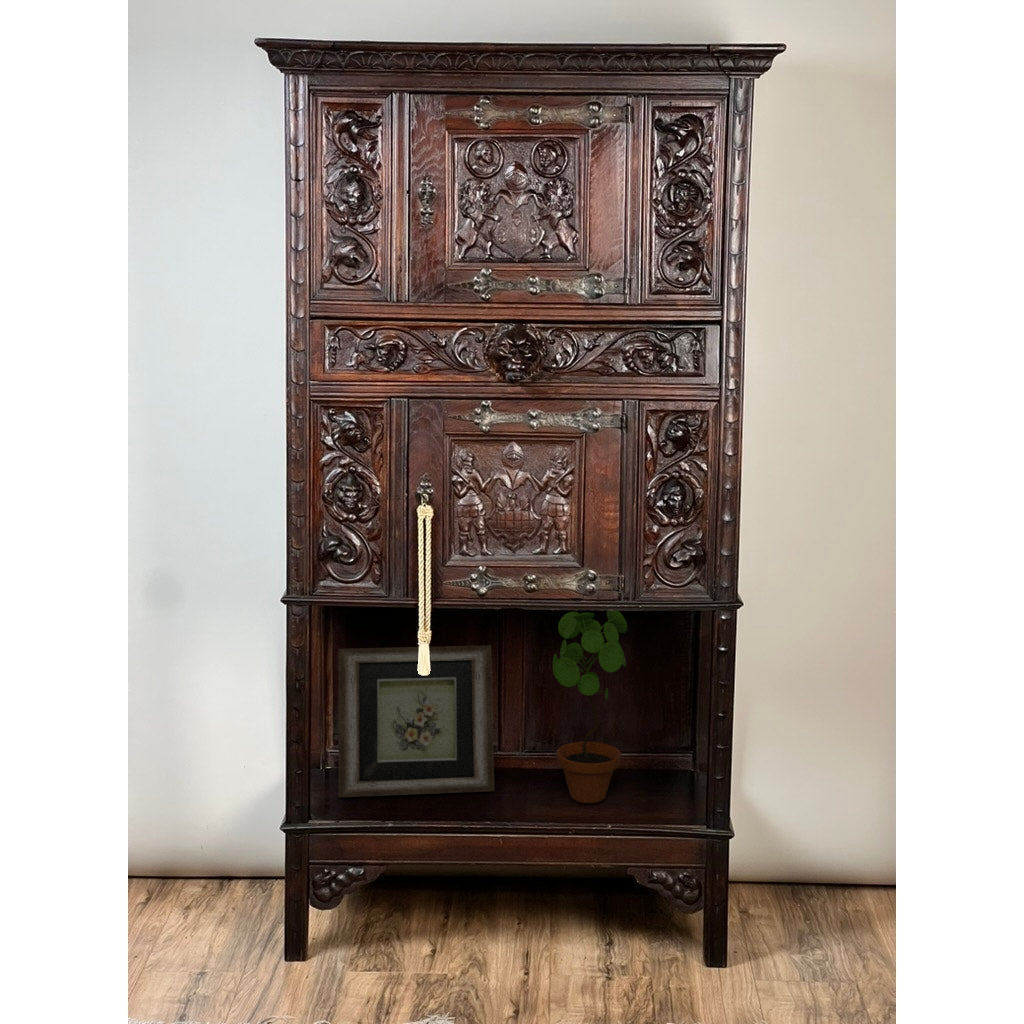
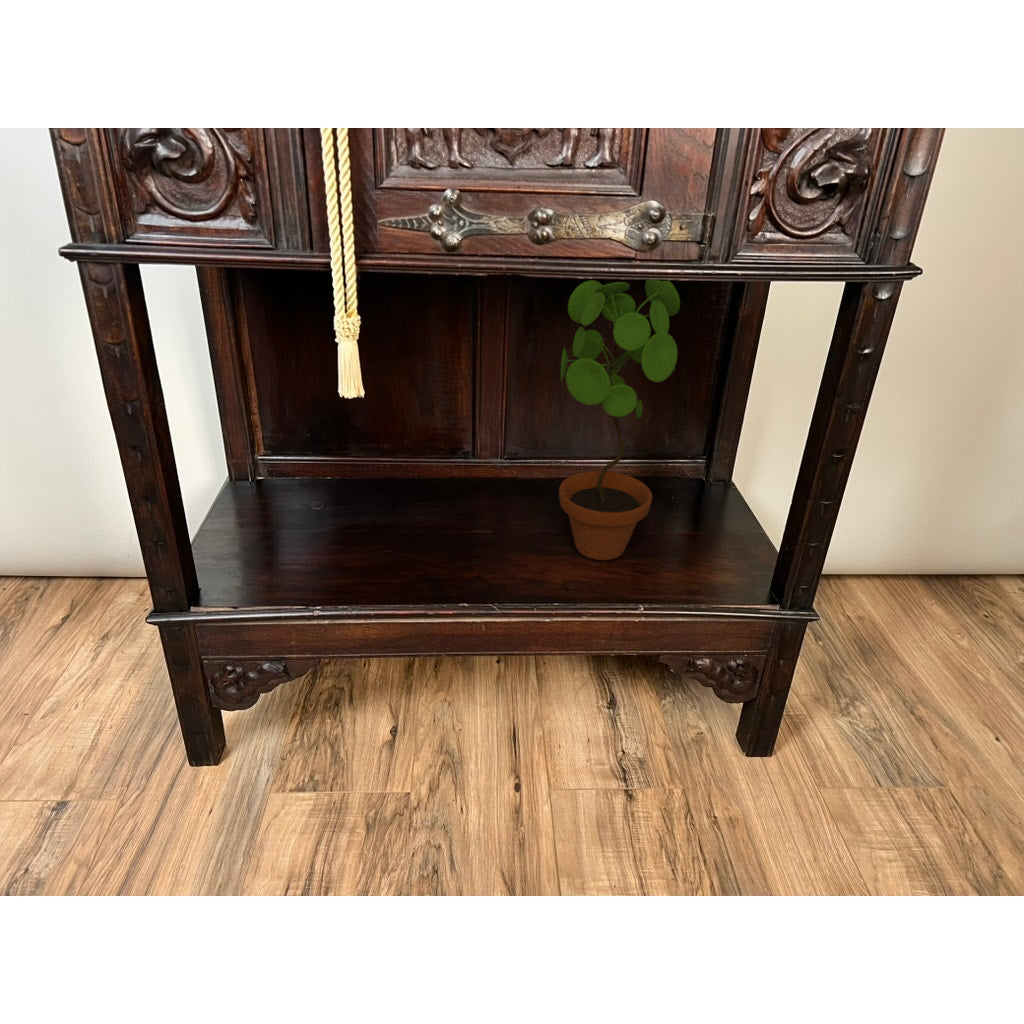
picture frame: present [338,645,494,797] -> none [221,332,469,556]

